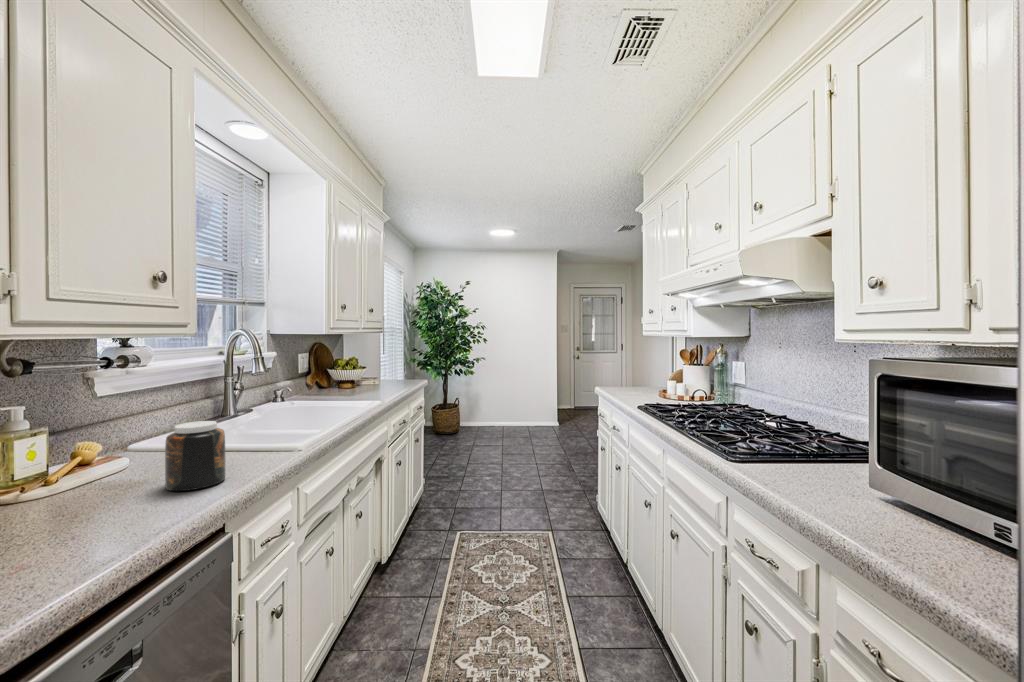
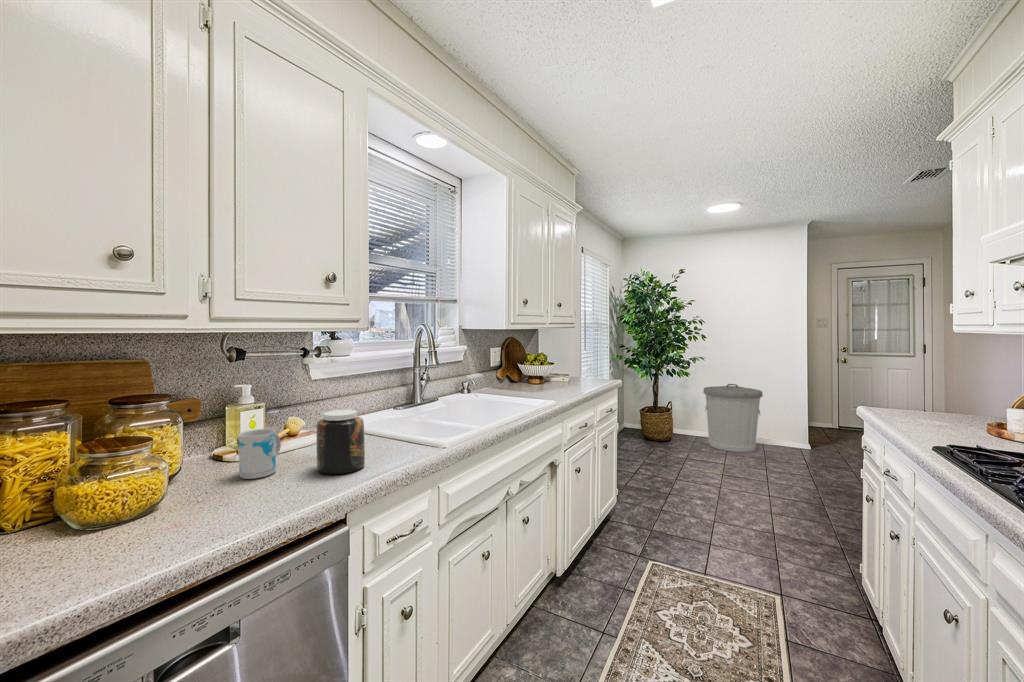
trash can: none [484,380,527,435] -> present [703,384,763,452]
mug: none [52,452,106,514] -> present [238,429,281,479]

